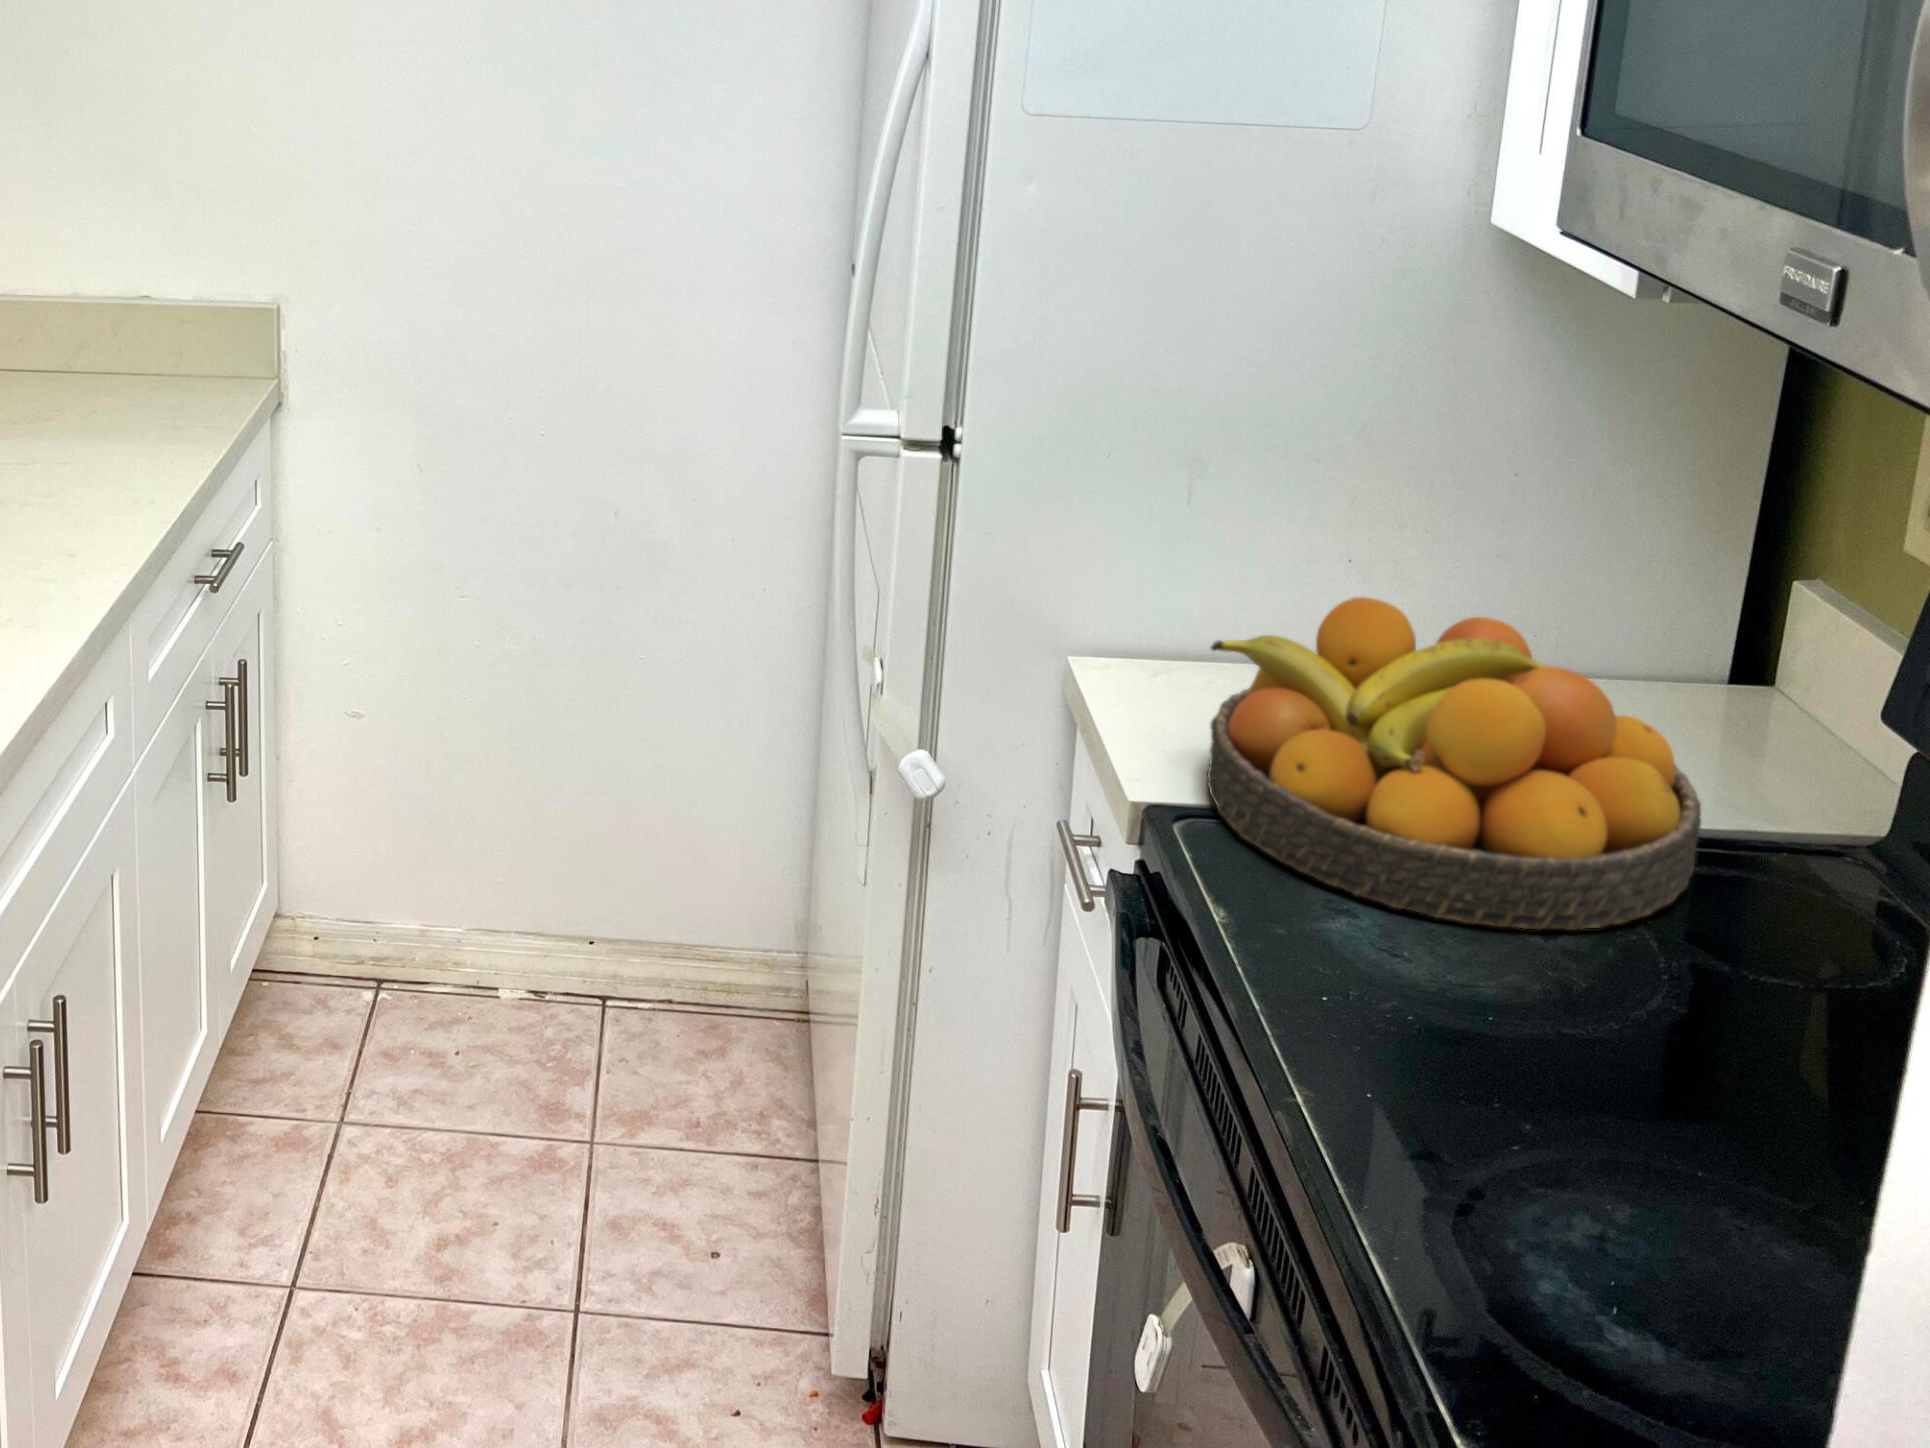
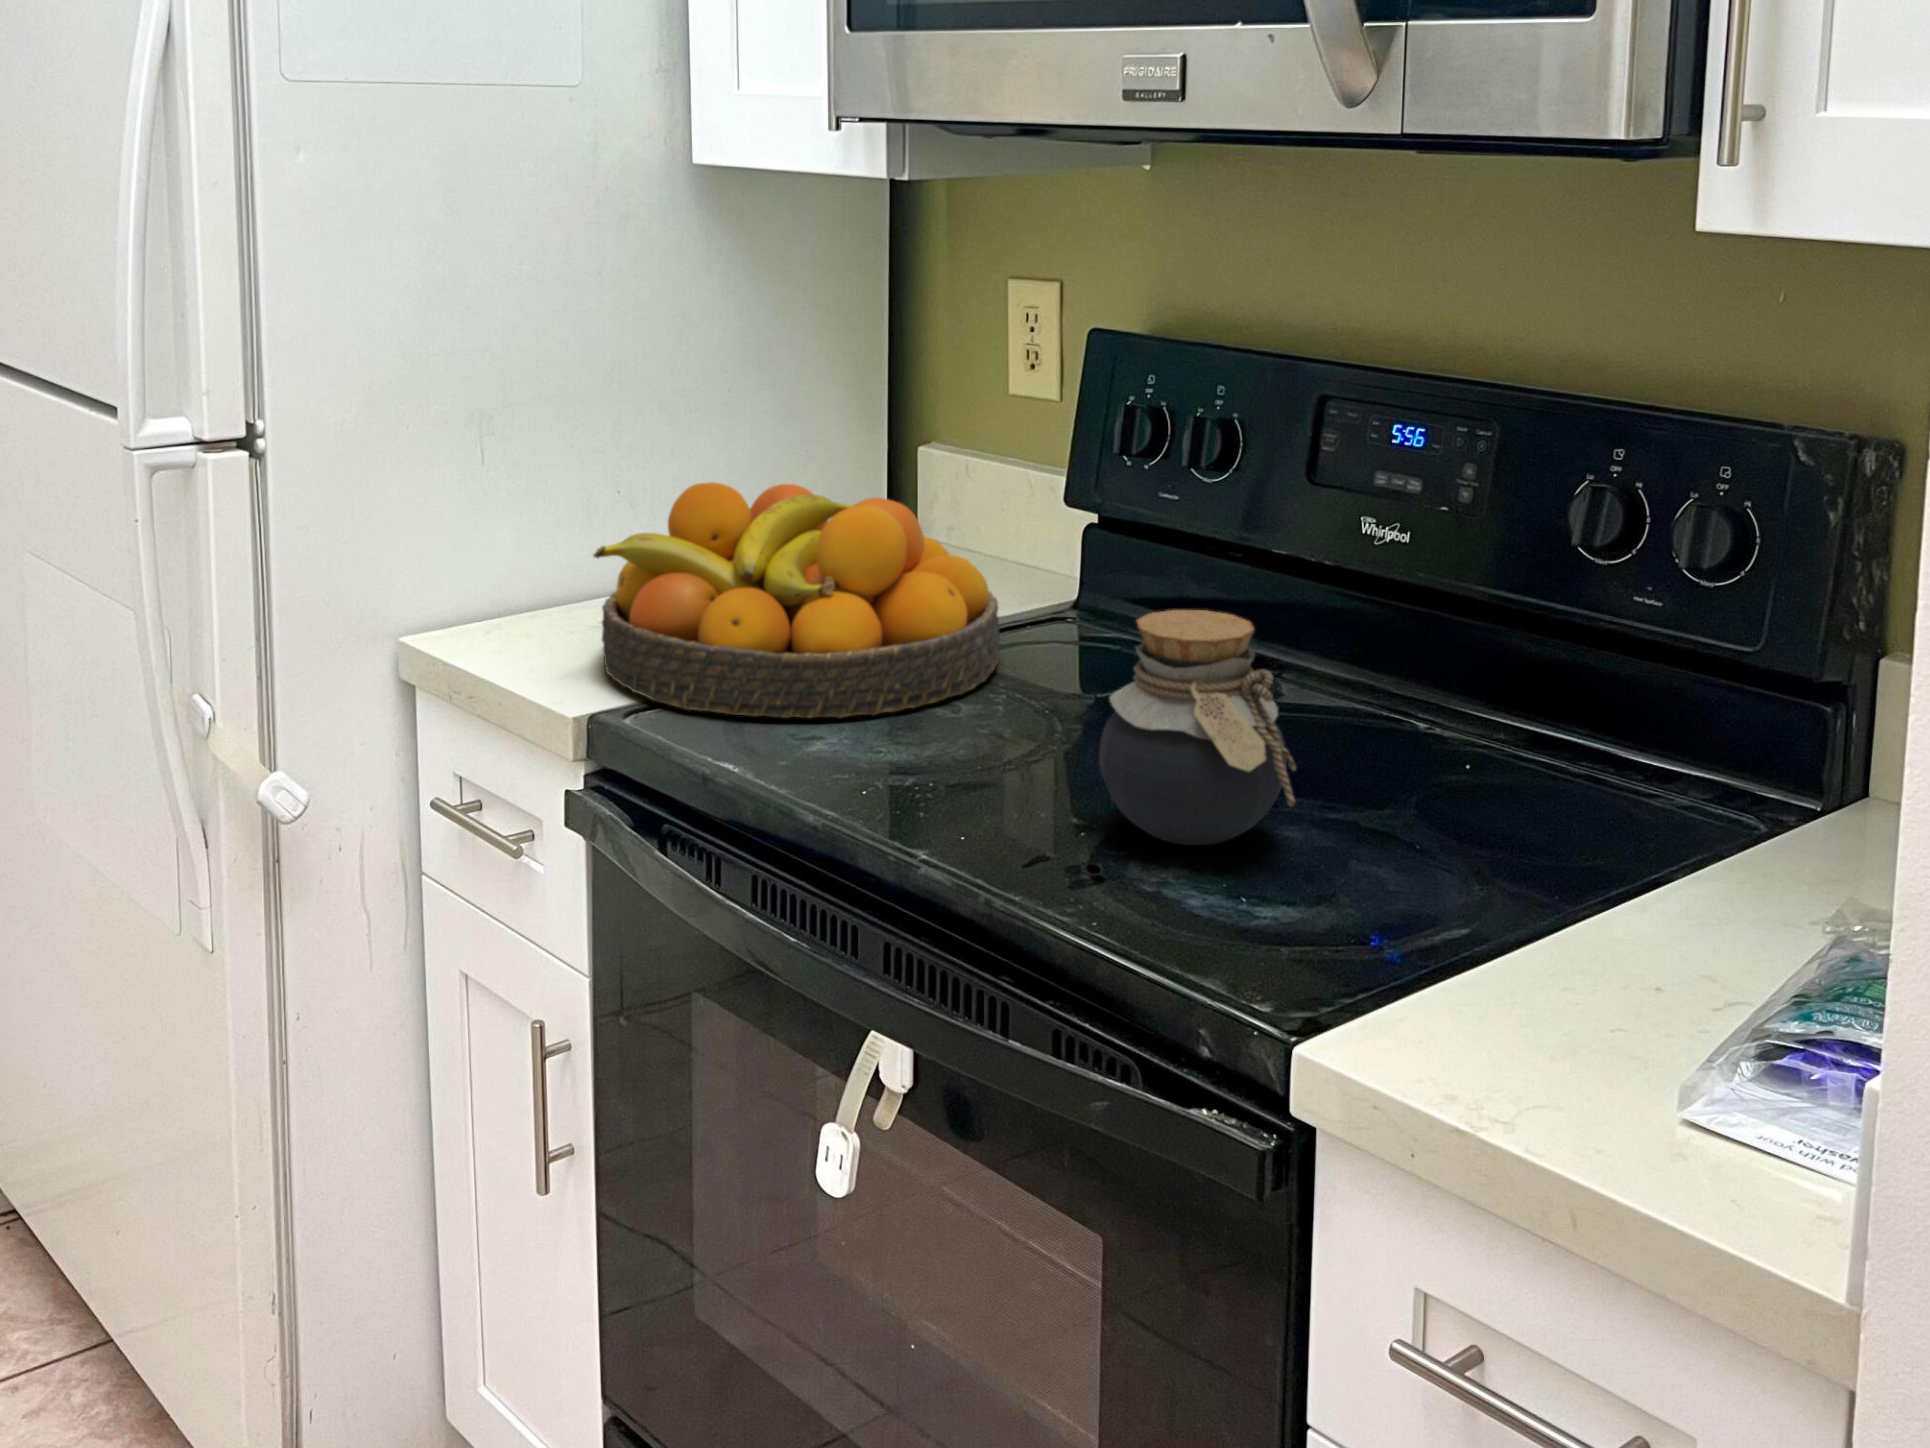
jar: none [1507,946,1767,1255] -> present [1099,610,1296,845]

